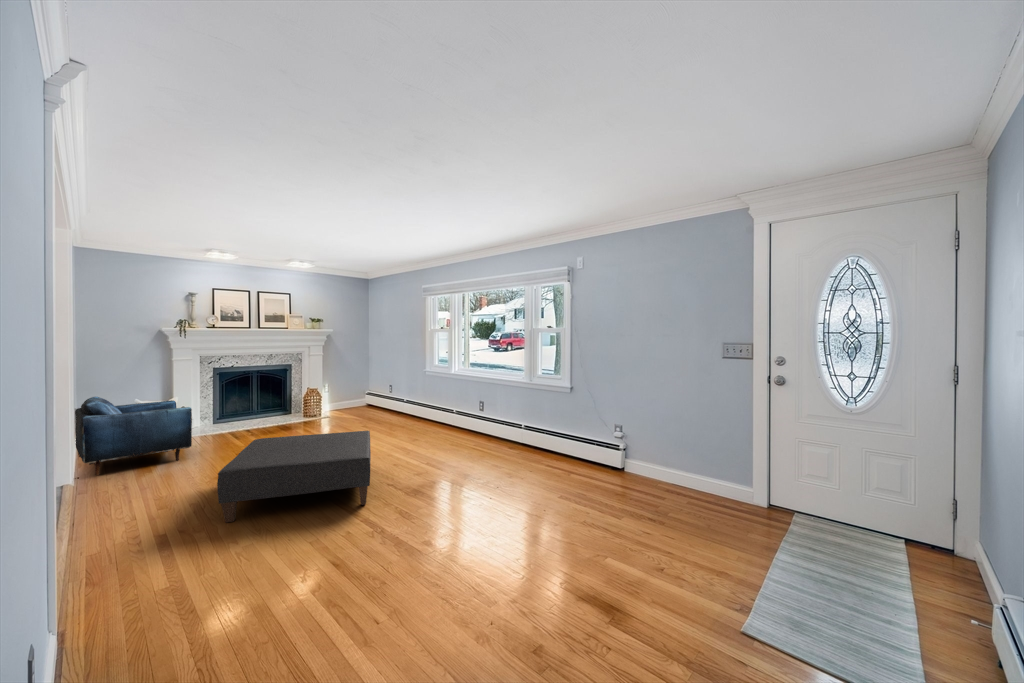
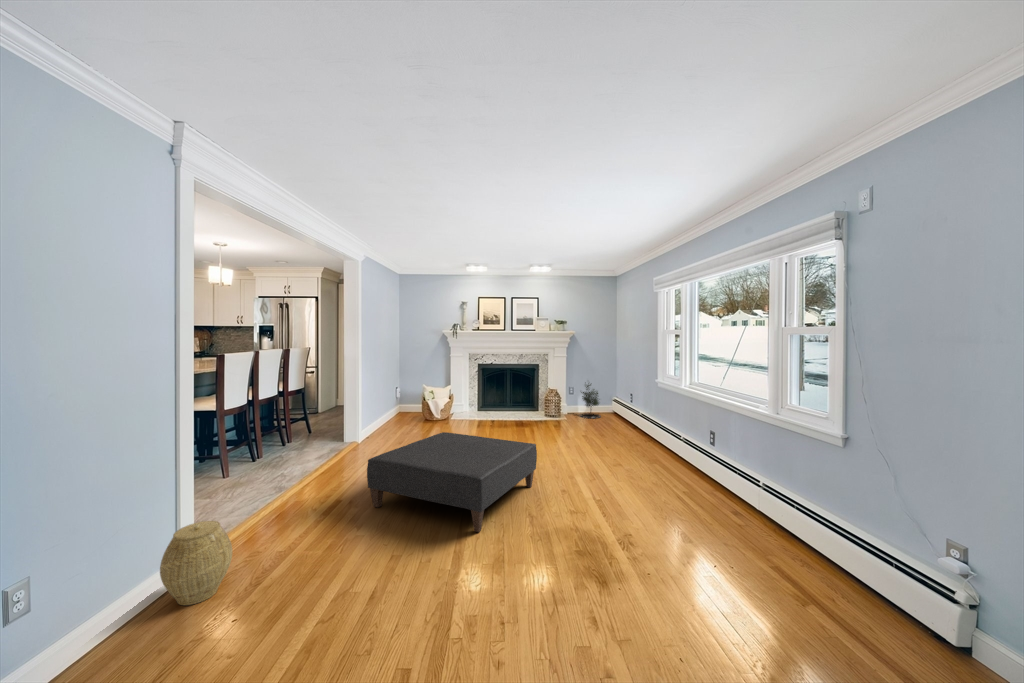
potted tree: none [338,376,360,413] -> present [580,384,600,418]
armchair: present [75,397,192,475] -> none [367,380,438,438]
woven basket: none [84,552,173,652] -> present [160,521,232,605]

